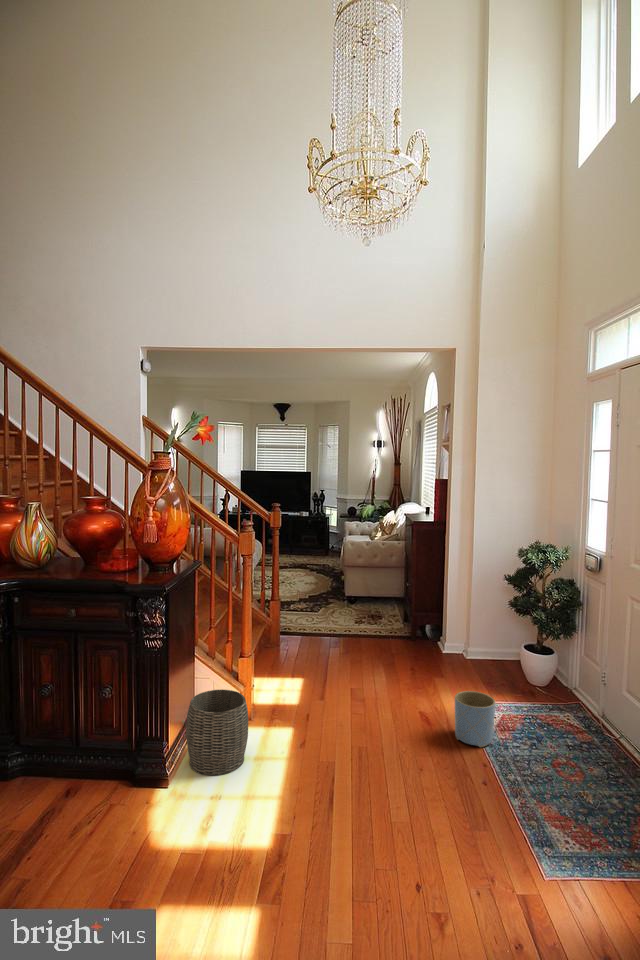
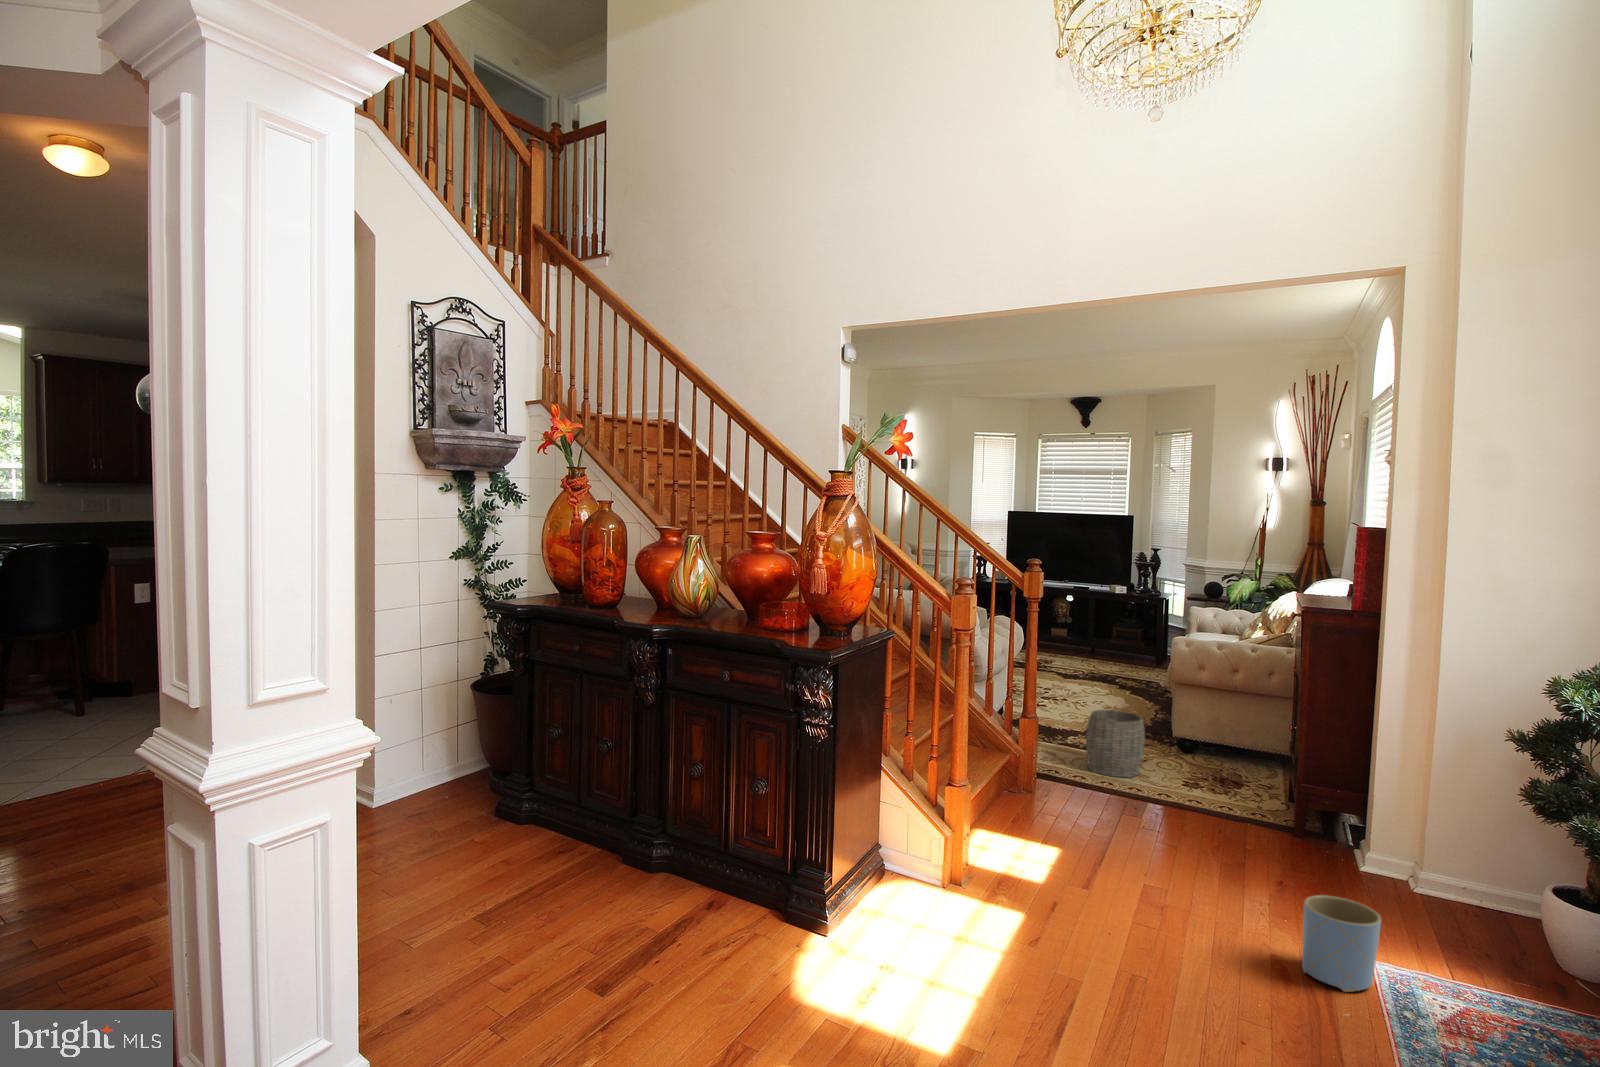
woven basket: present [186,690,248,775] -> present [1086,710,1145,777]

